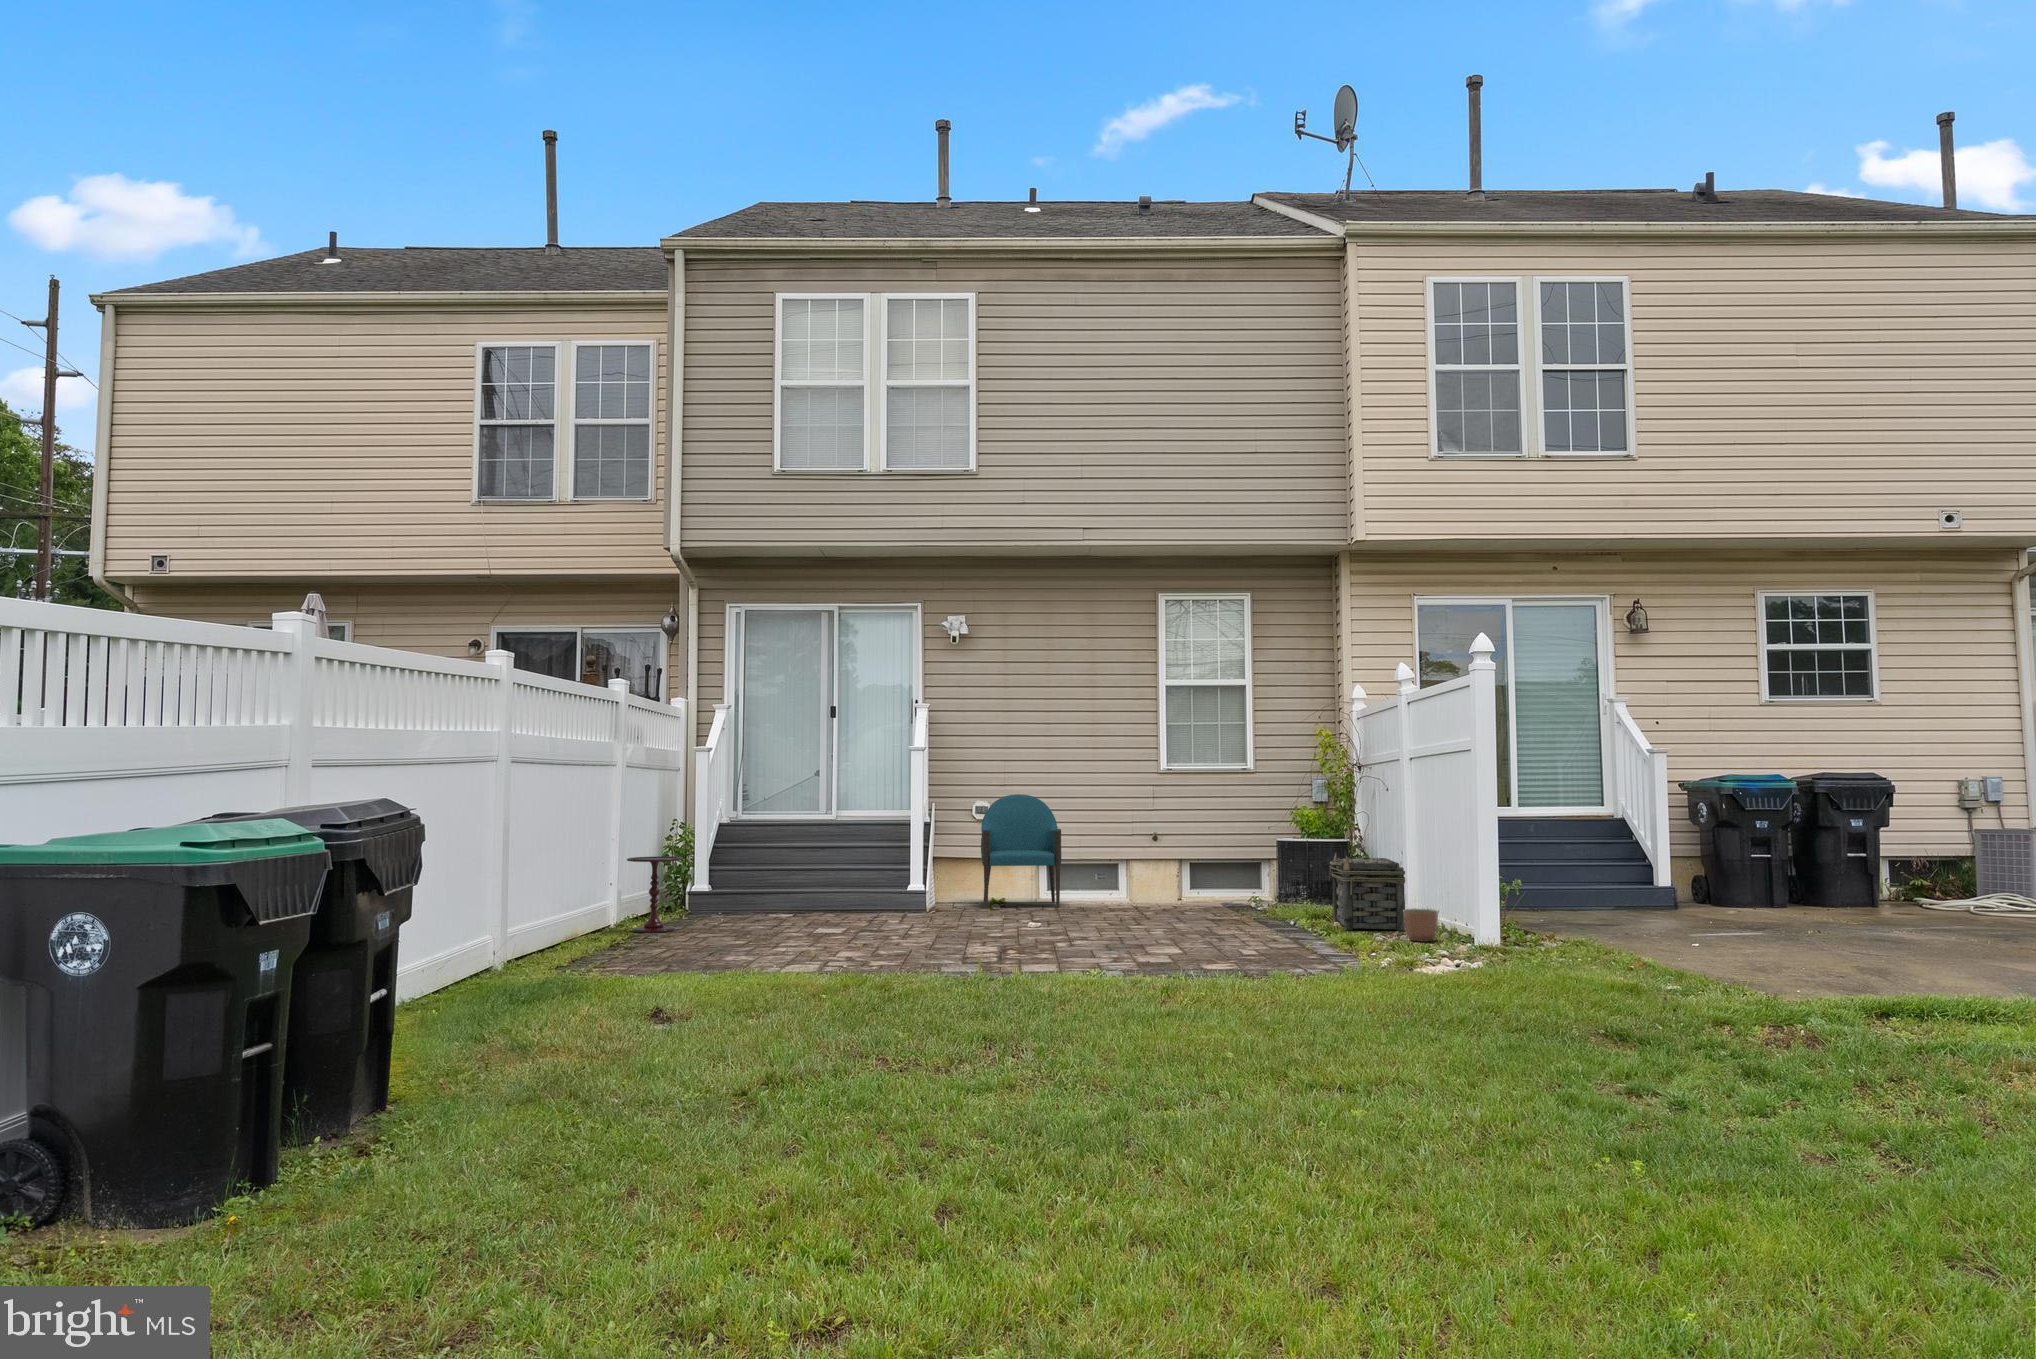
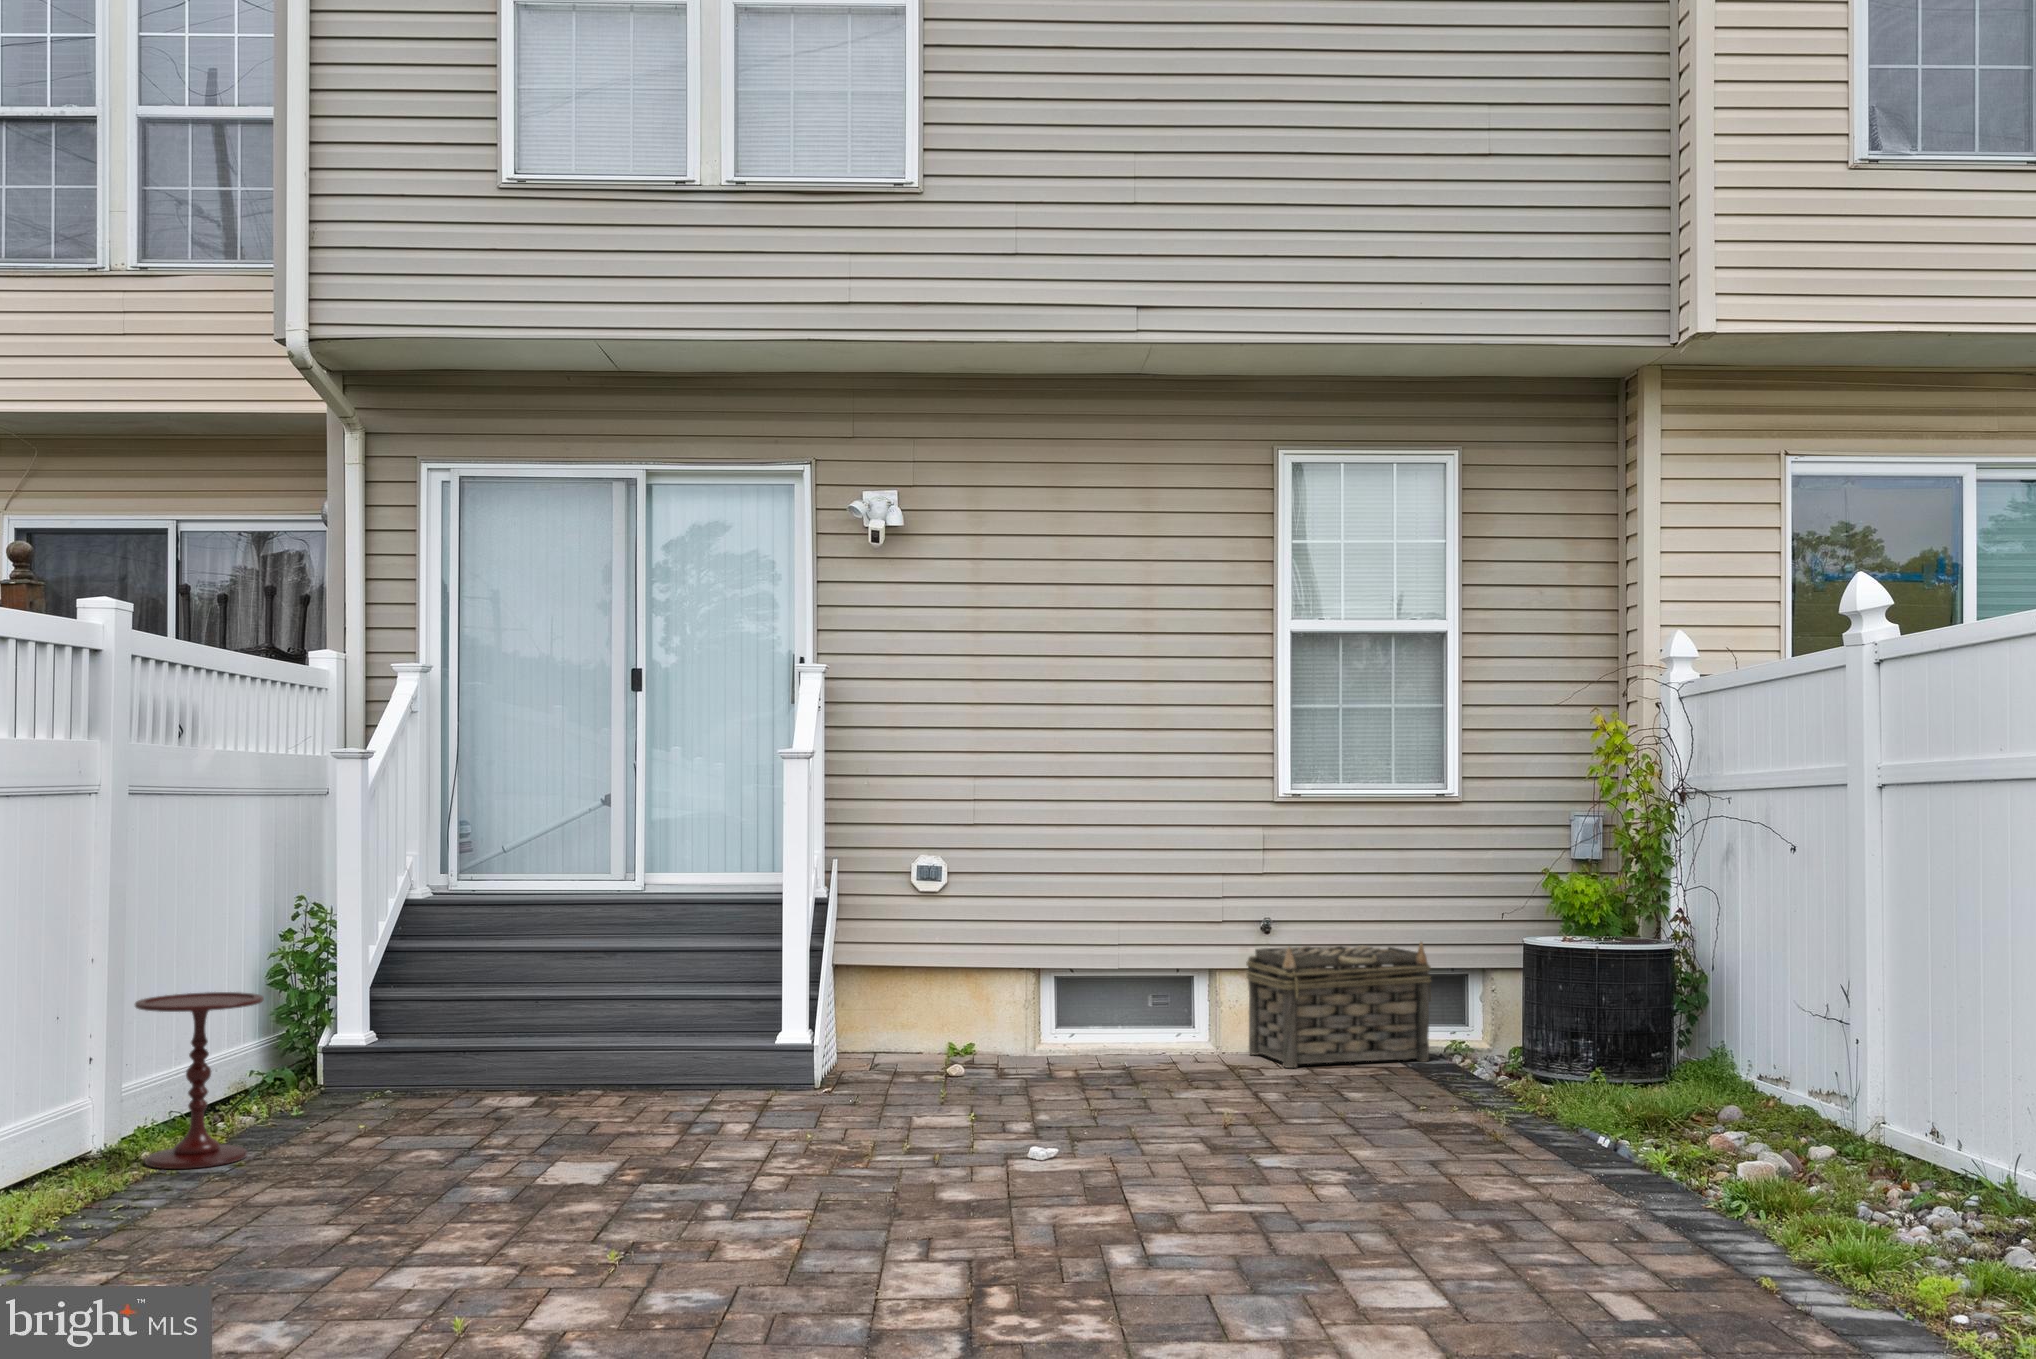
chair: present [981,794,1061,909] -> none [925,842,1086,1077]
basket: present [1329,852,1405,931] -> present [1246,942,1431,1068]
planter: present [1404,909,1438,942] -> none [1891,1137,1975,1219]

